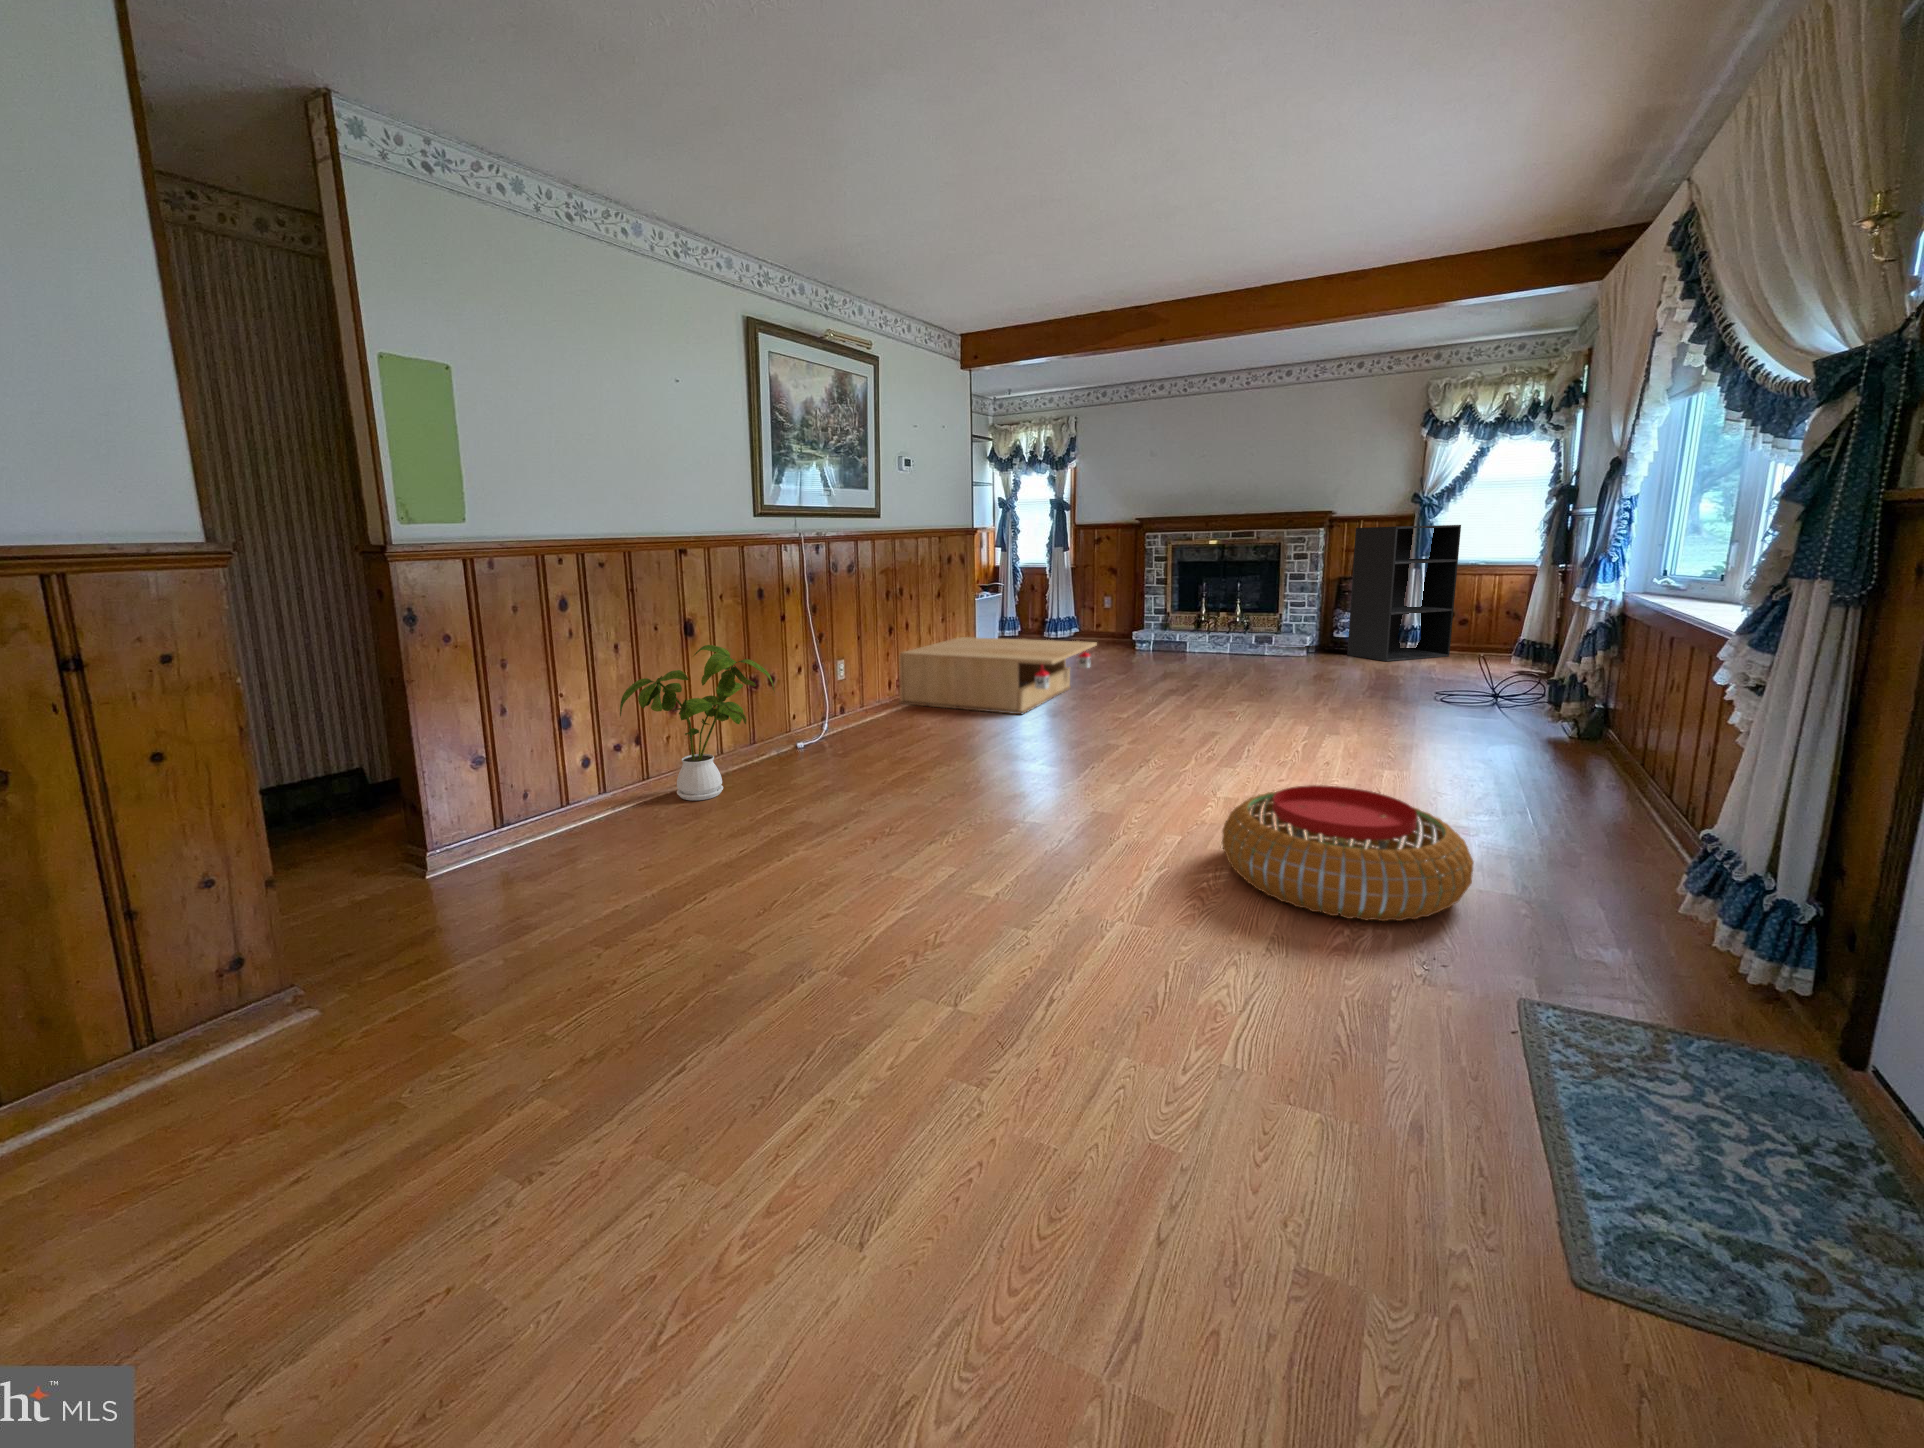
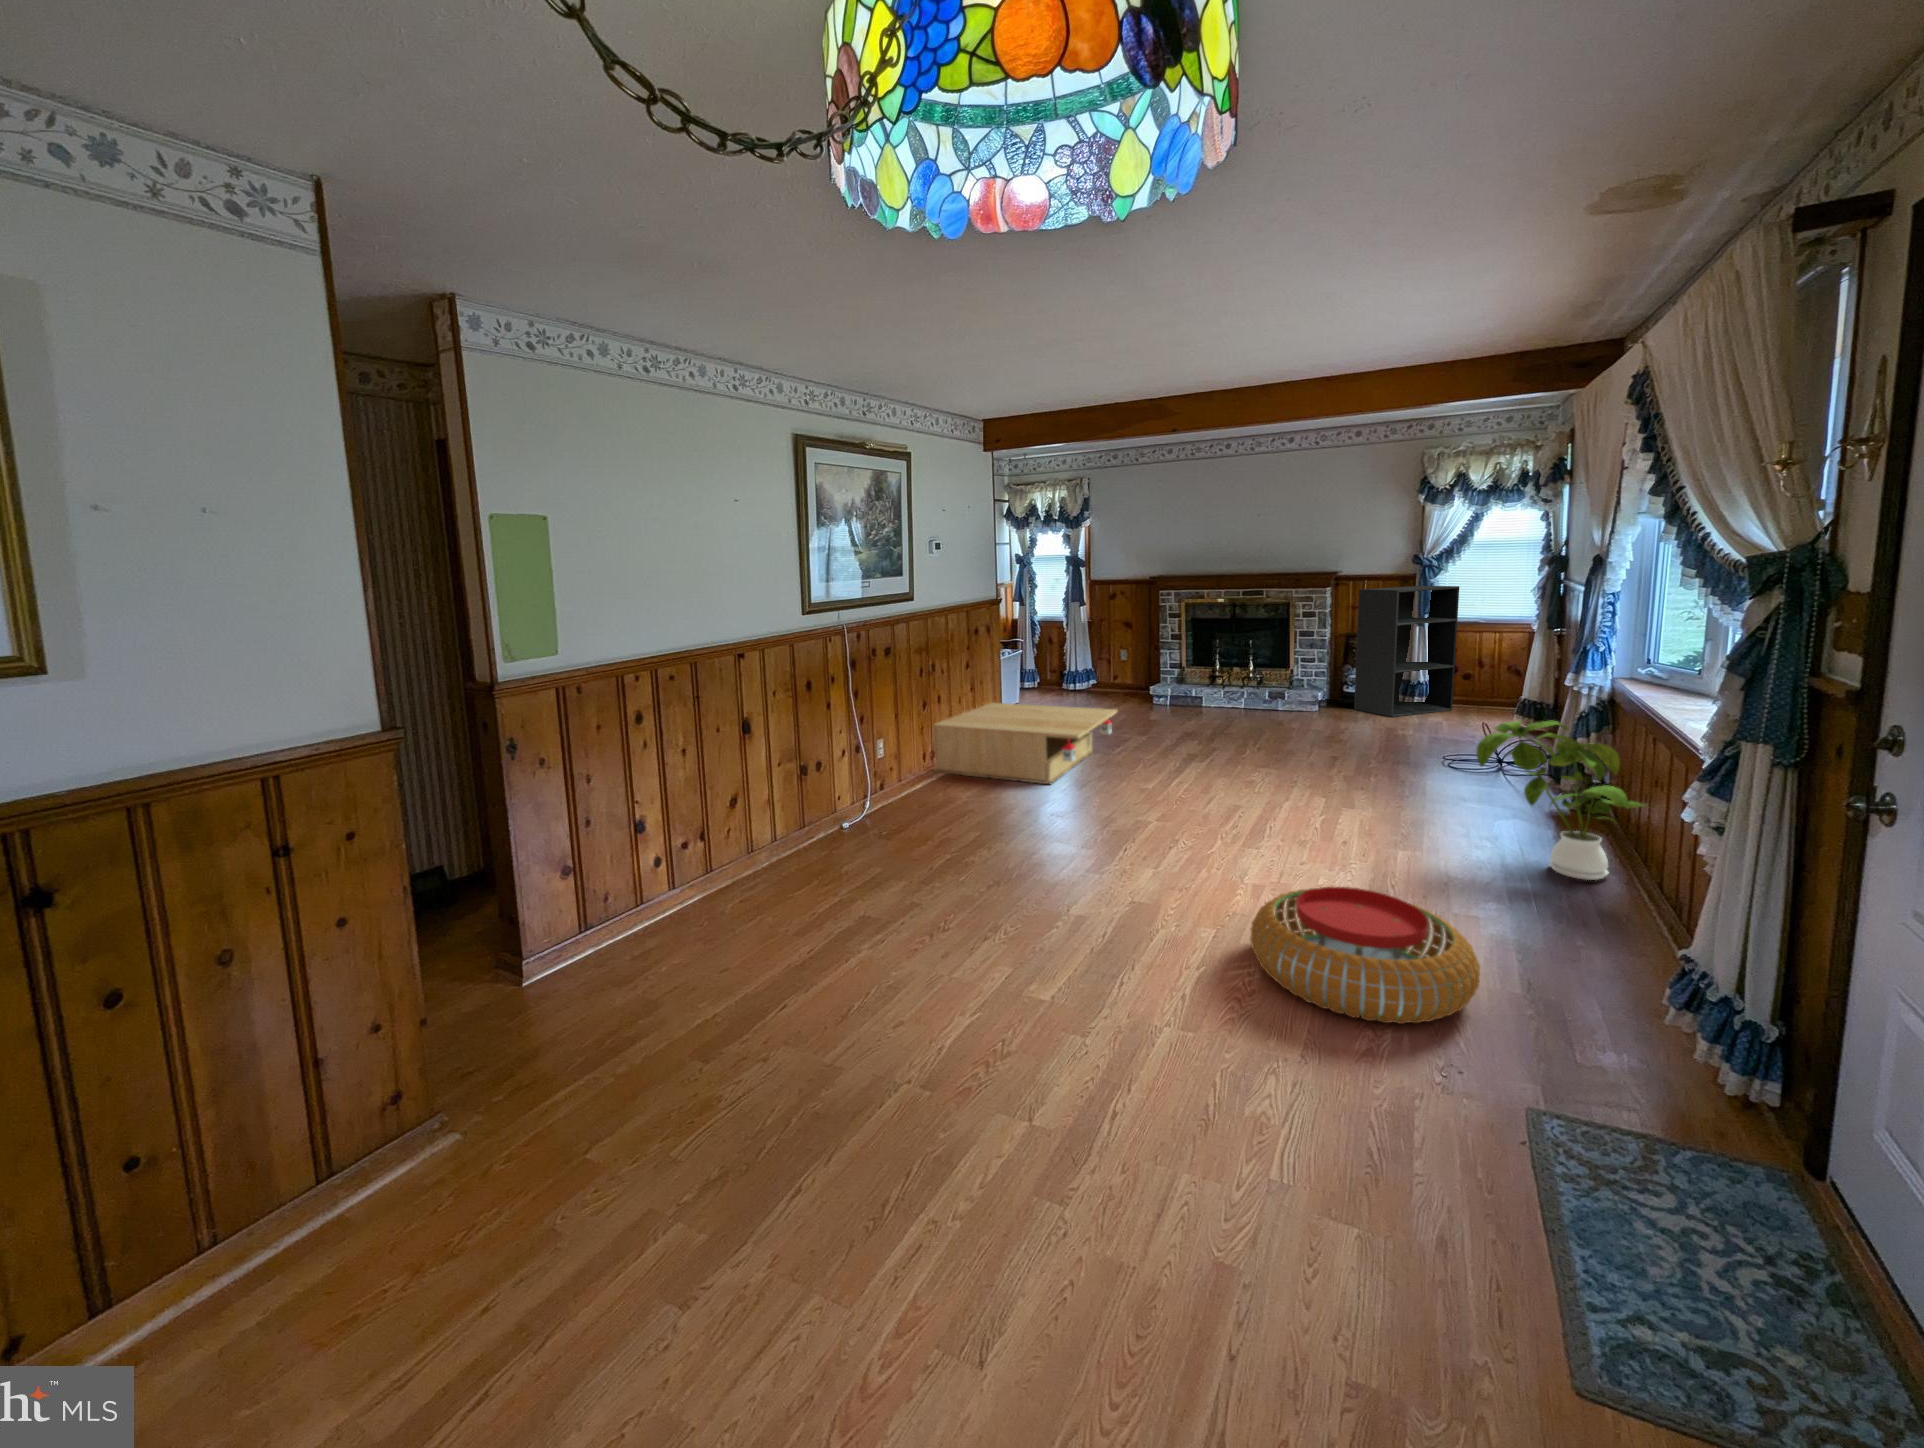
house plant: present [620,645,775,801] -> present [1476,721,1644,880]

